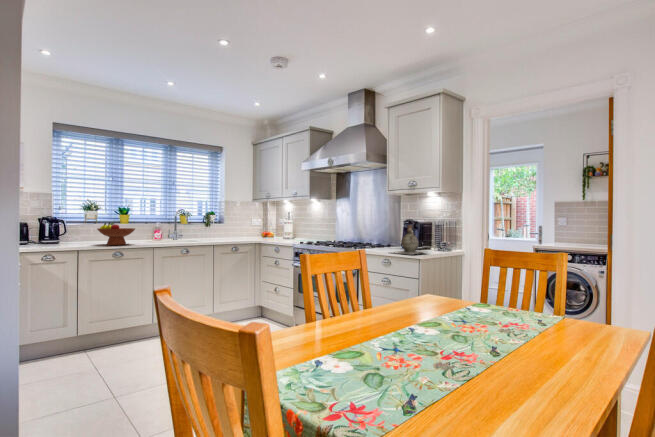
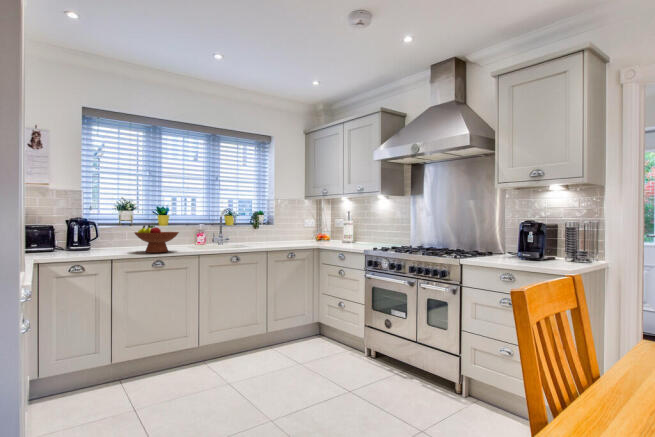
ceramic jug: present [395,225,423,254] -> none [509,228,570,268]

